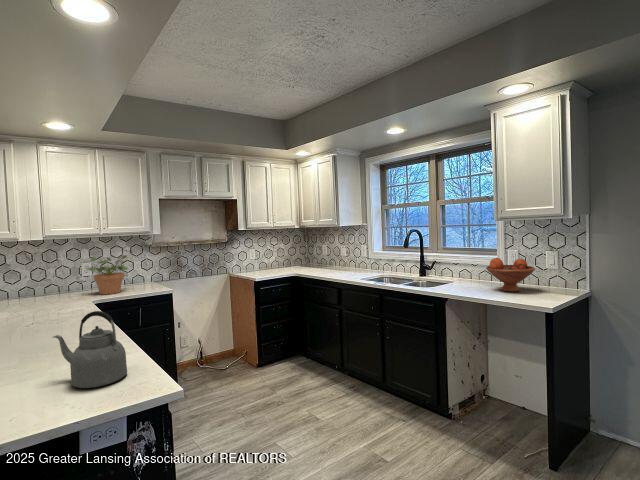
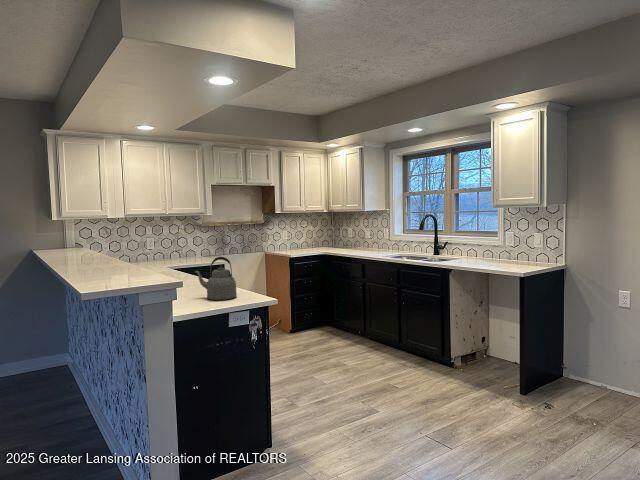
potted plant: present [87,255,128,295] -> none [156,231,191,264]
fruit bowl: present [486,258,535,292] -> none [484,238,523,265]

